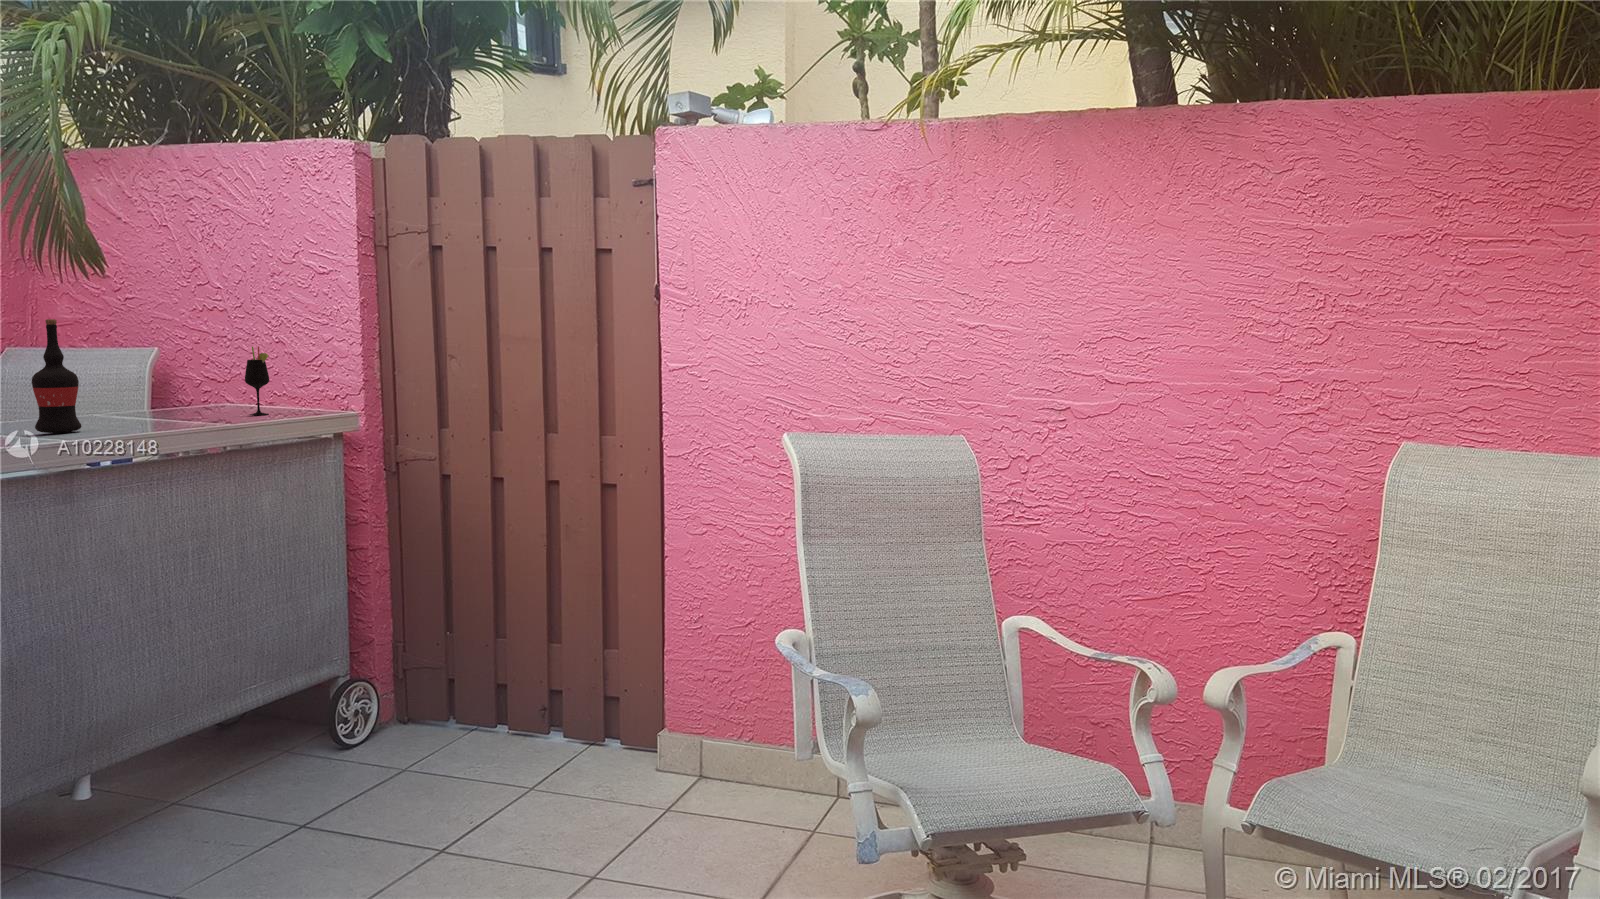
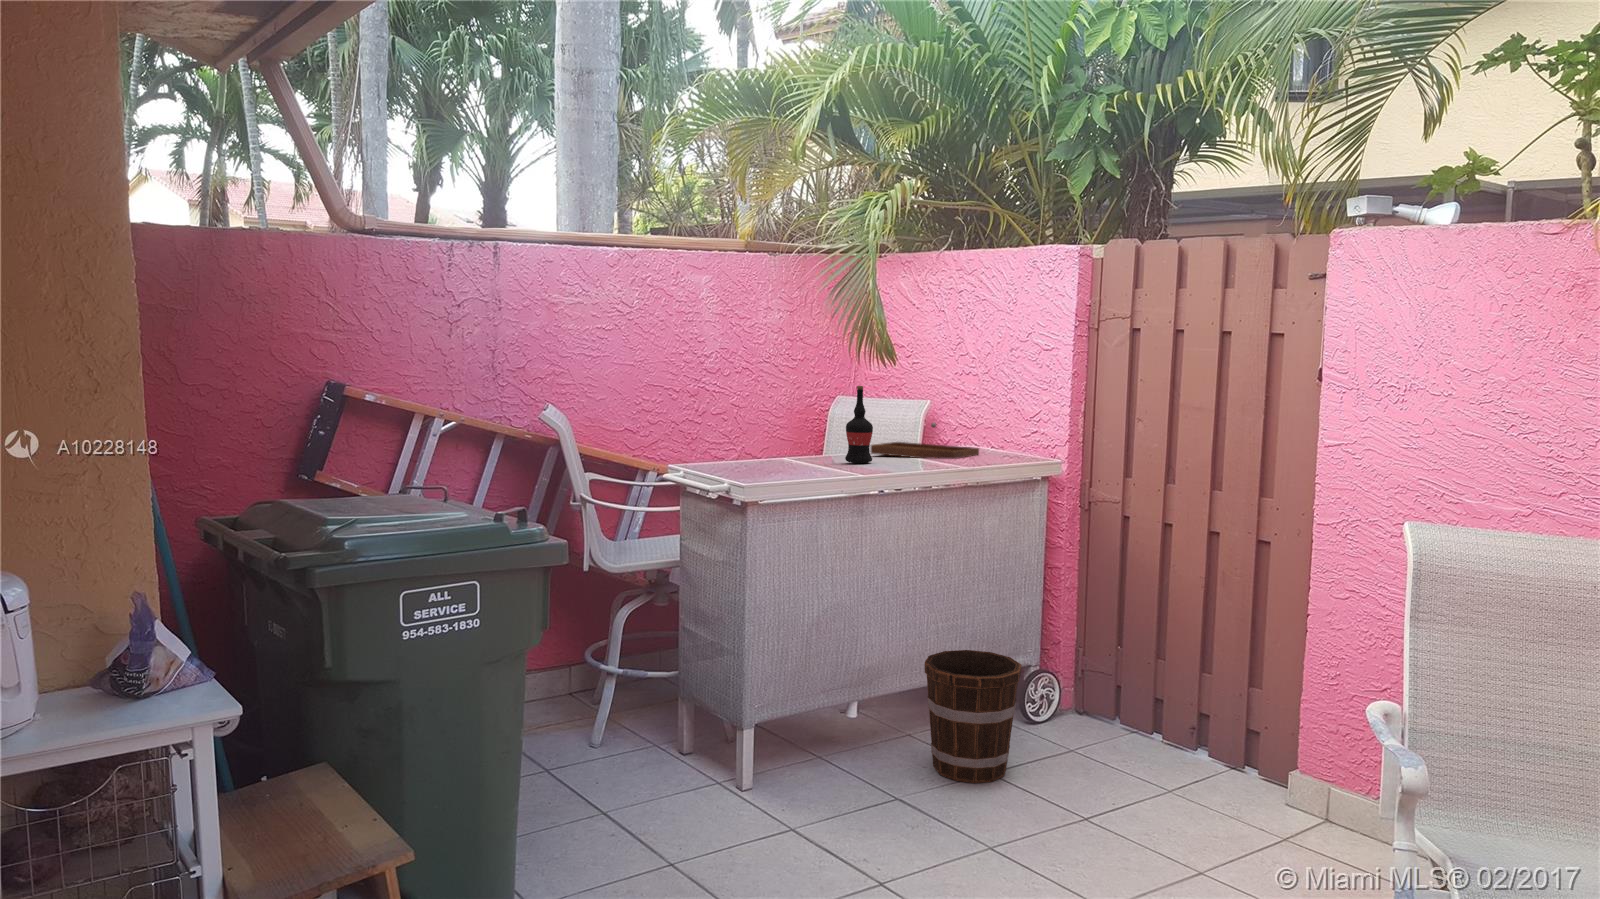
wine glass: present [245,347,269,415] -> none [980,408,997,459]
tray: none [72,372,243,421] -> present [871,423,979,459]
bucket: none [197,668,336,849] -> present [925,650,1022,783]

